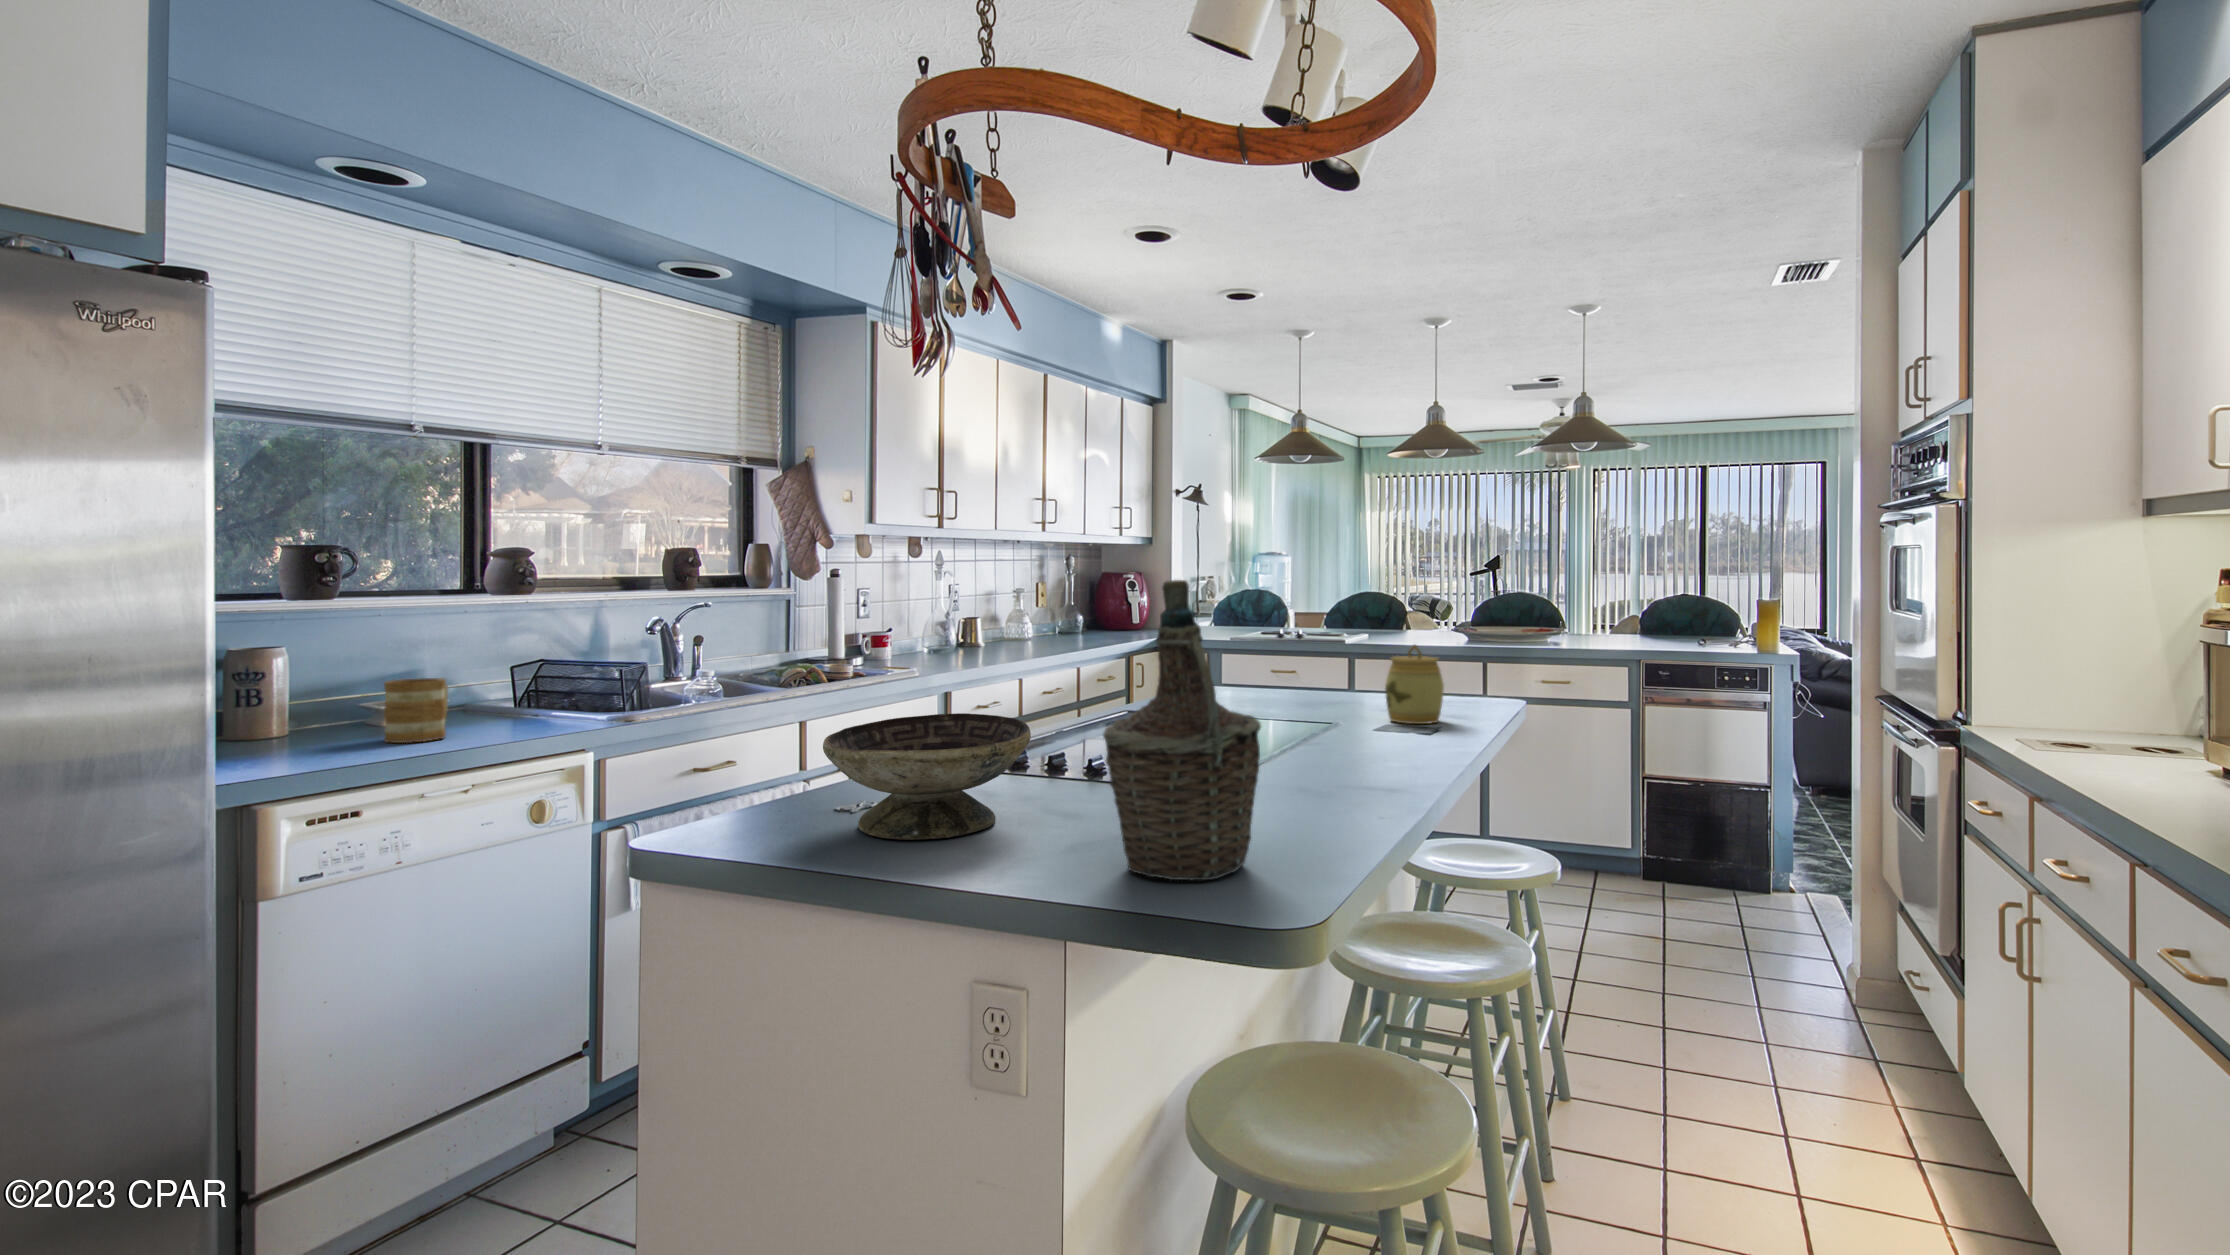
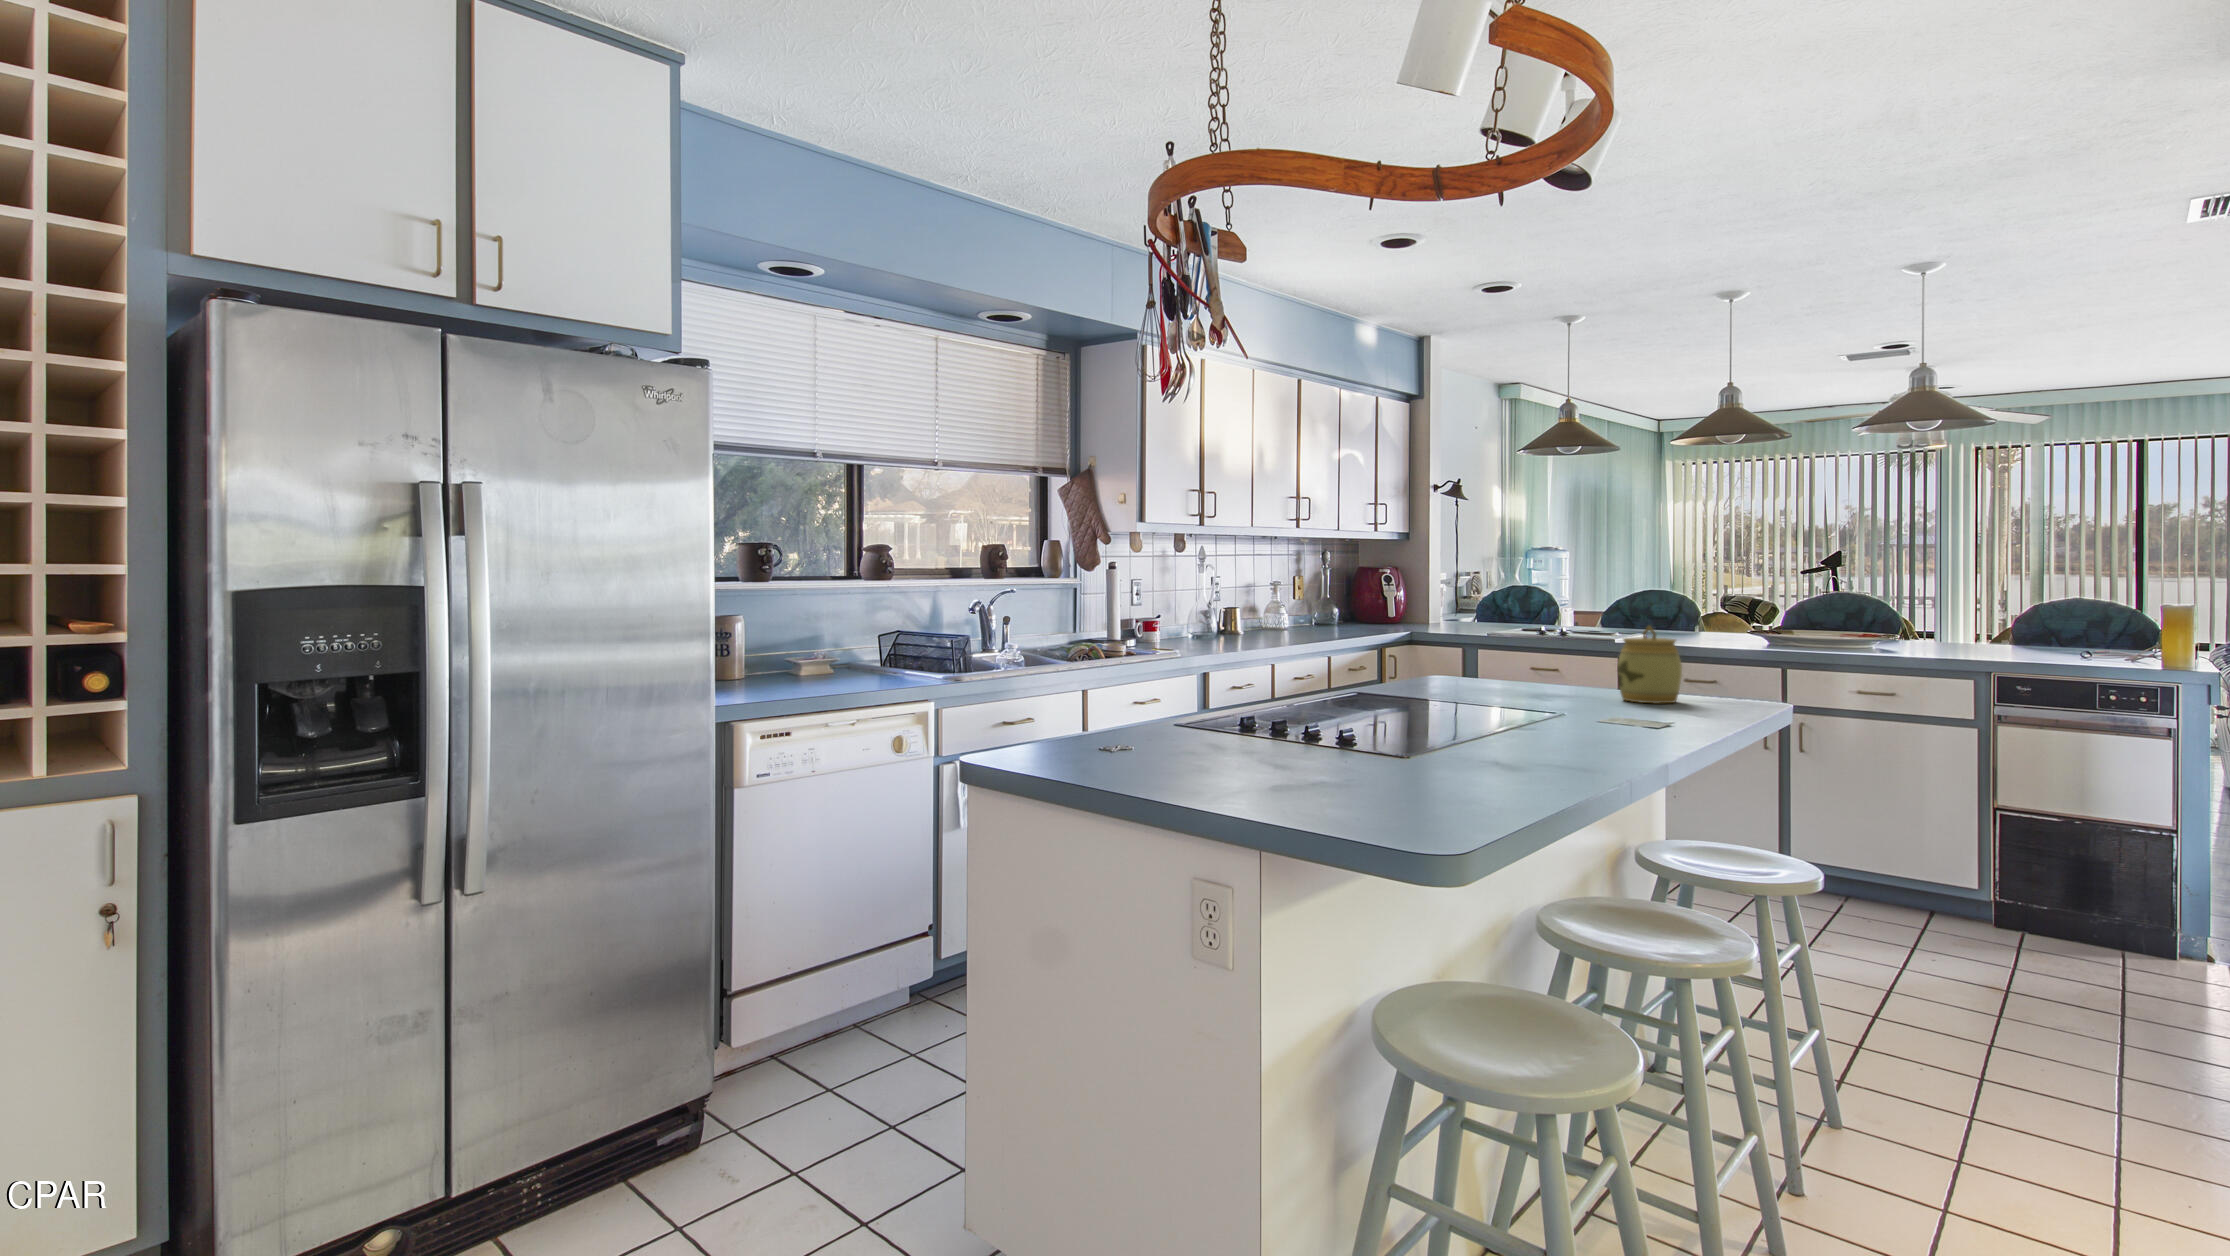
bottle: present [1103,580,1261,880] -> none [1305,551,1438,793]
mug: present [384,678,448,743] -> none [800,639,838,684]
decorative bowl: present [823,713,1031,840] -> none [1097,665,1256,757]

